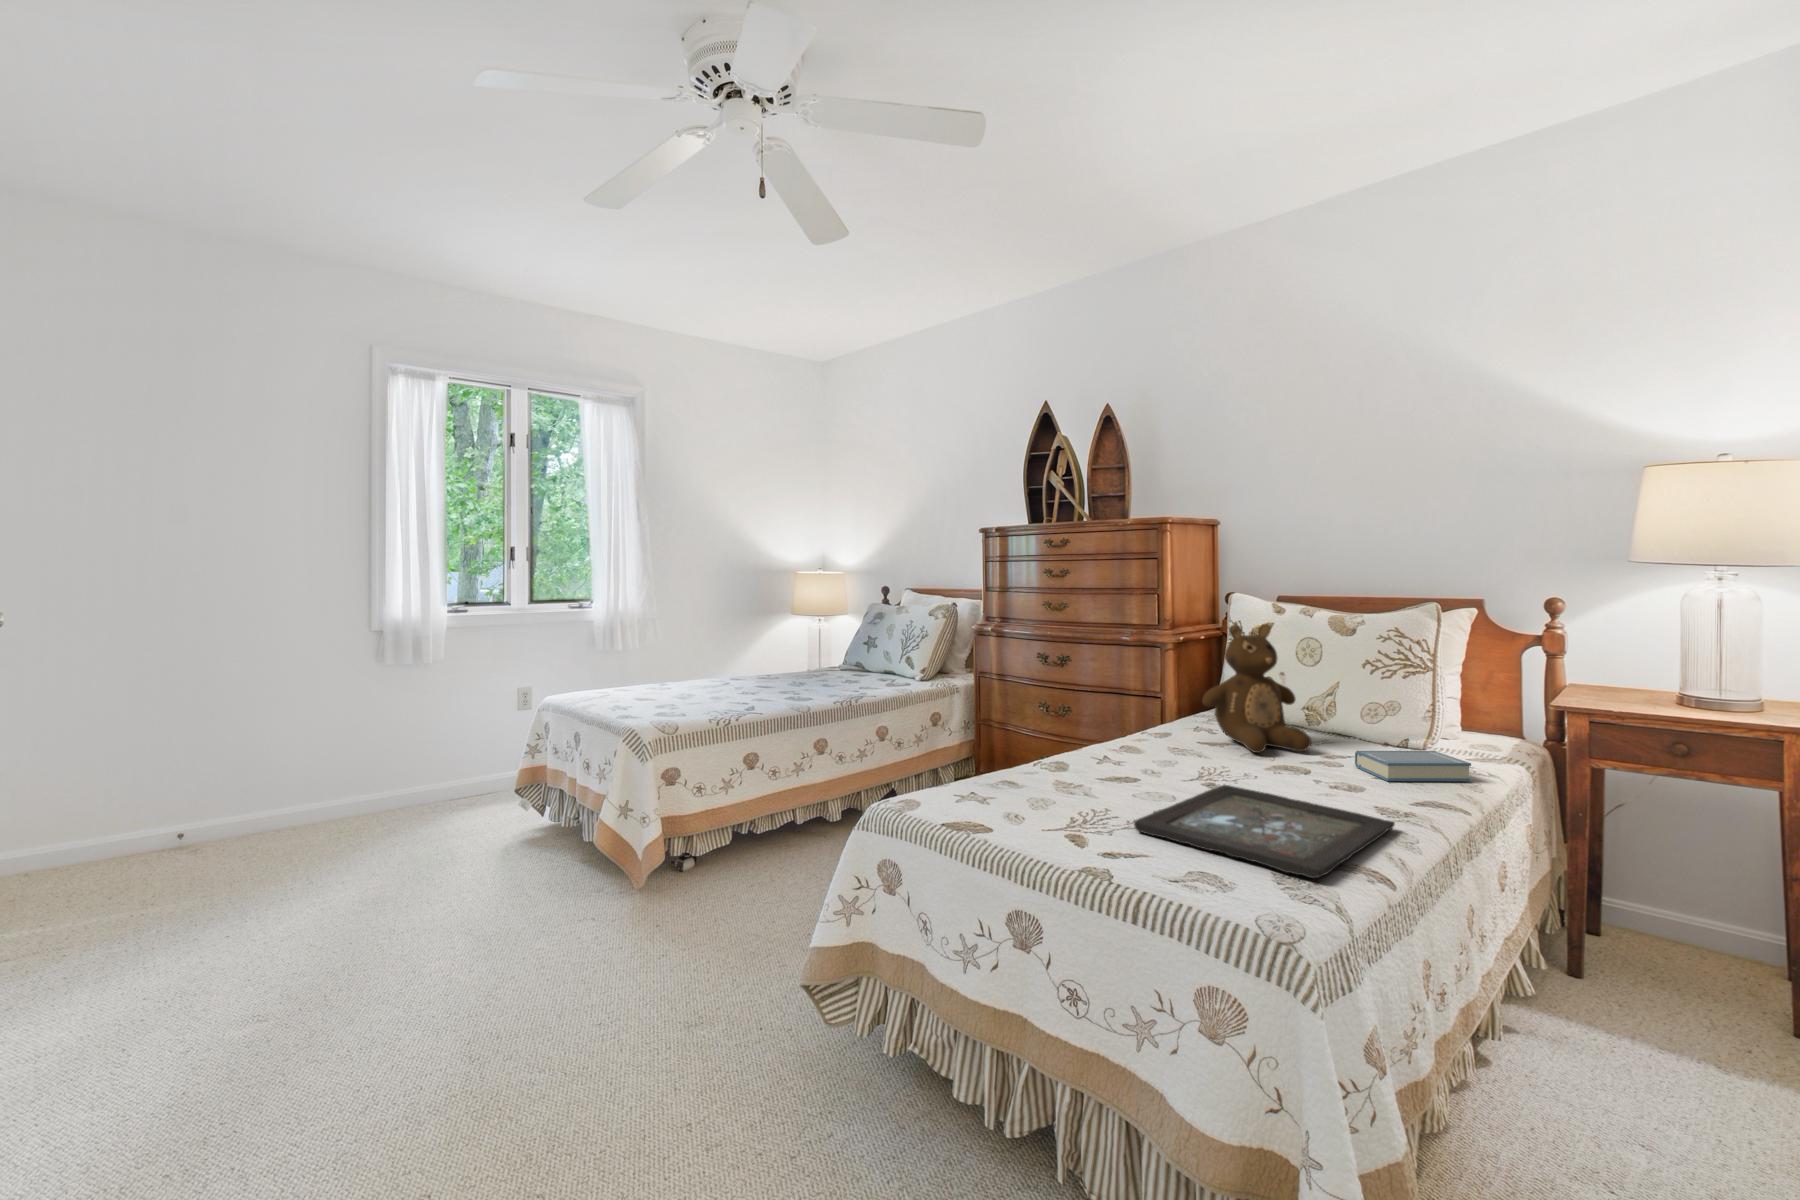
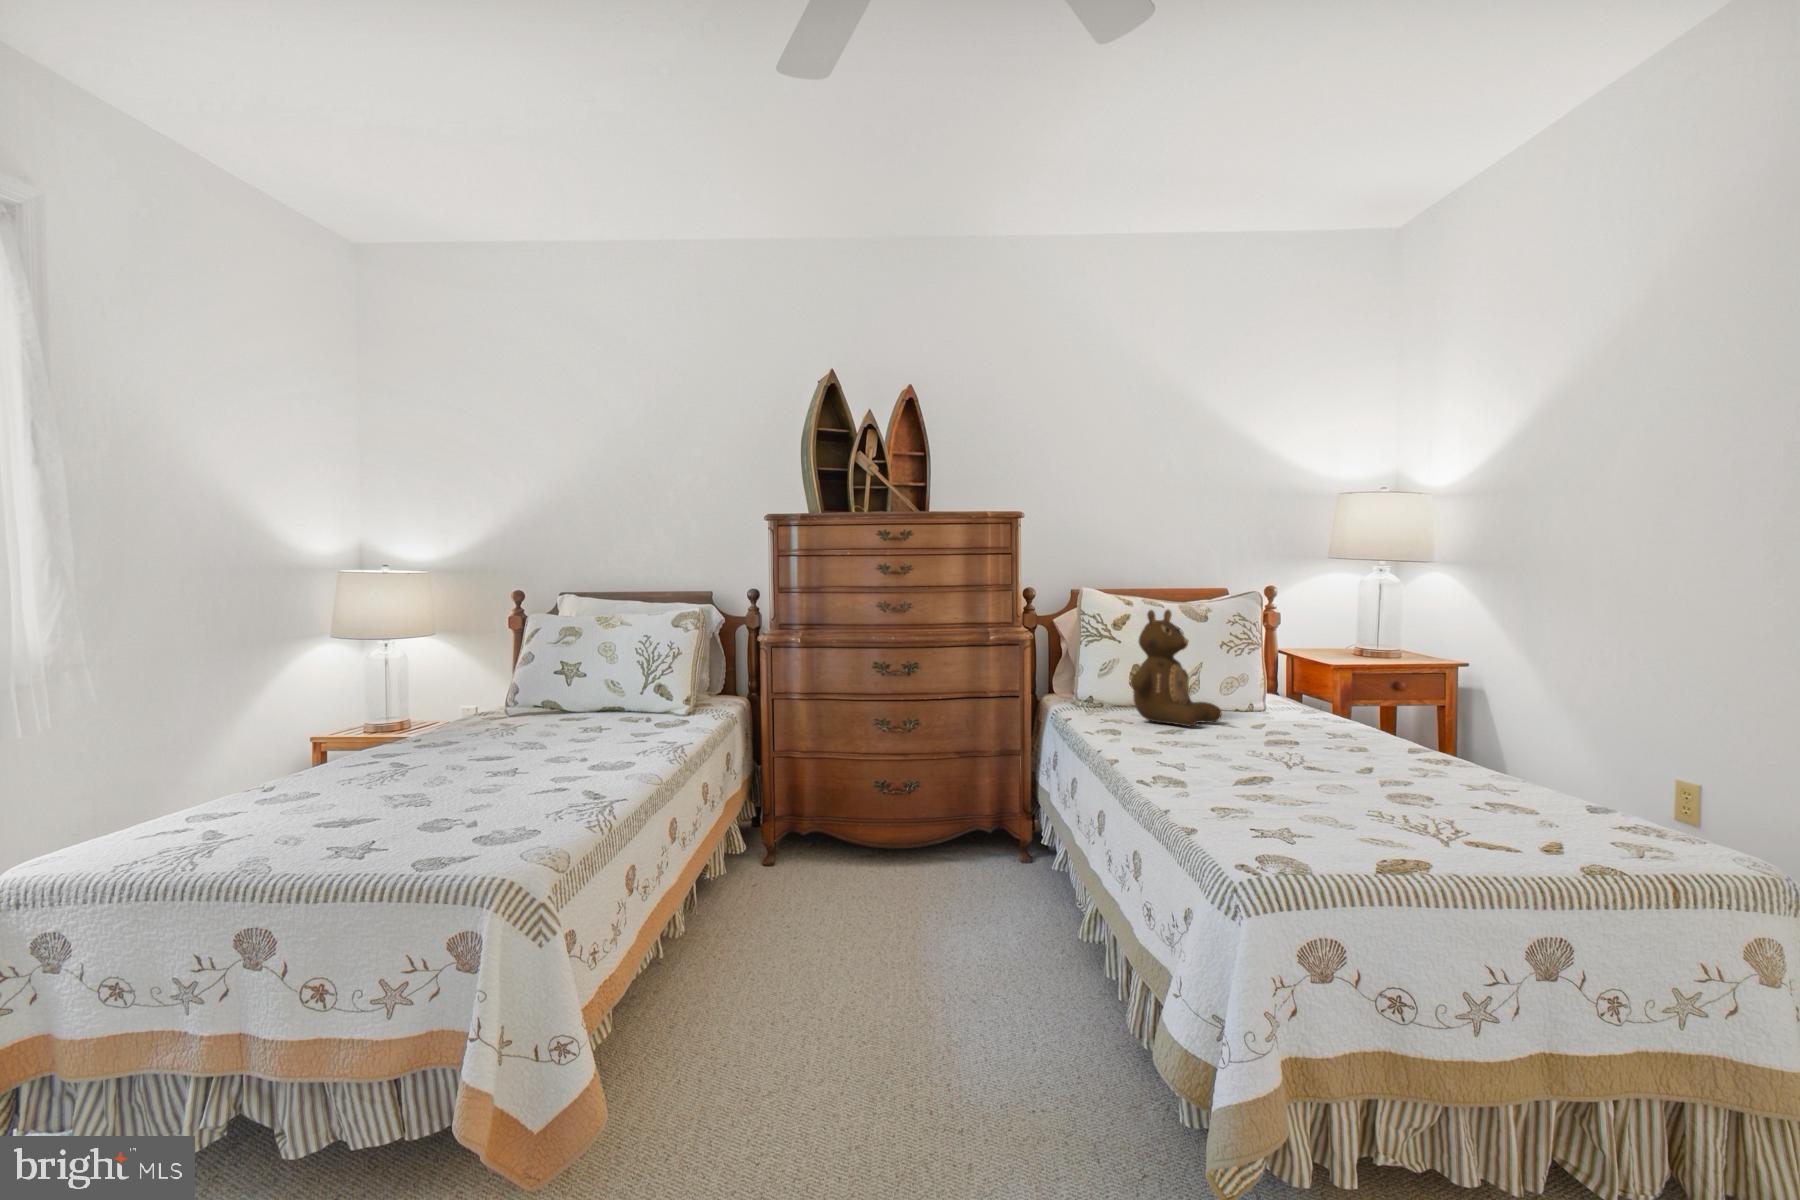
hardback book: present [1355,751,1471,781] -> none [1267,708,1349,732]
tray: present [1134,785,1395,878] -> none [1241,742,1426,777]

